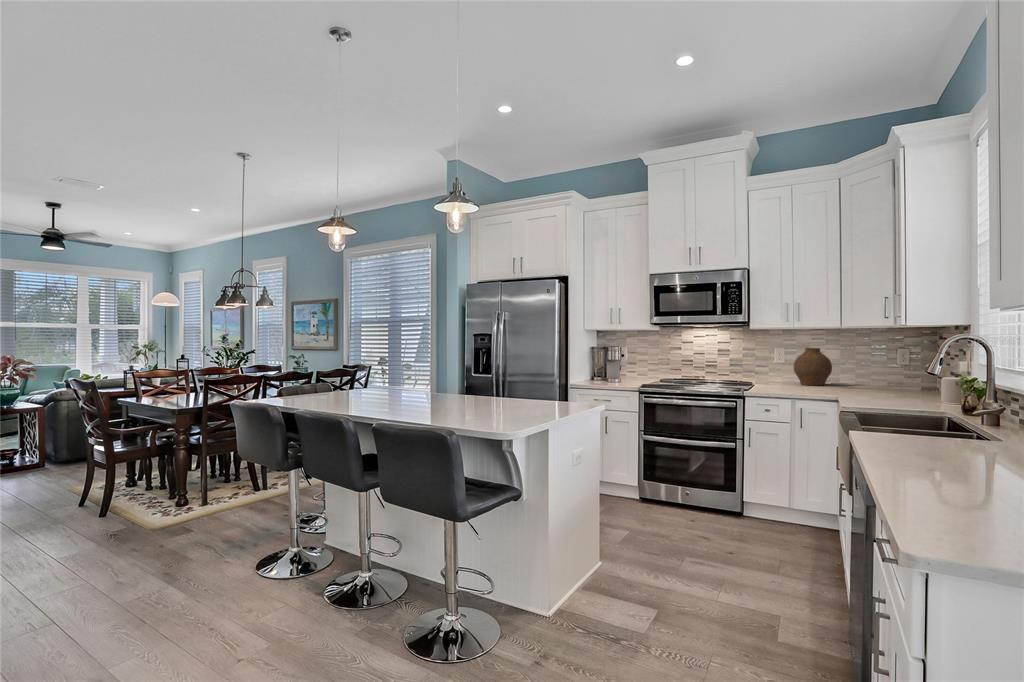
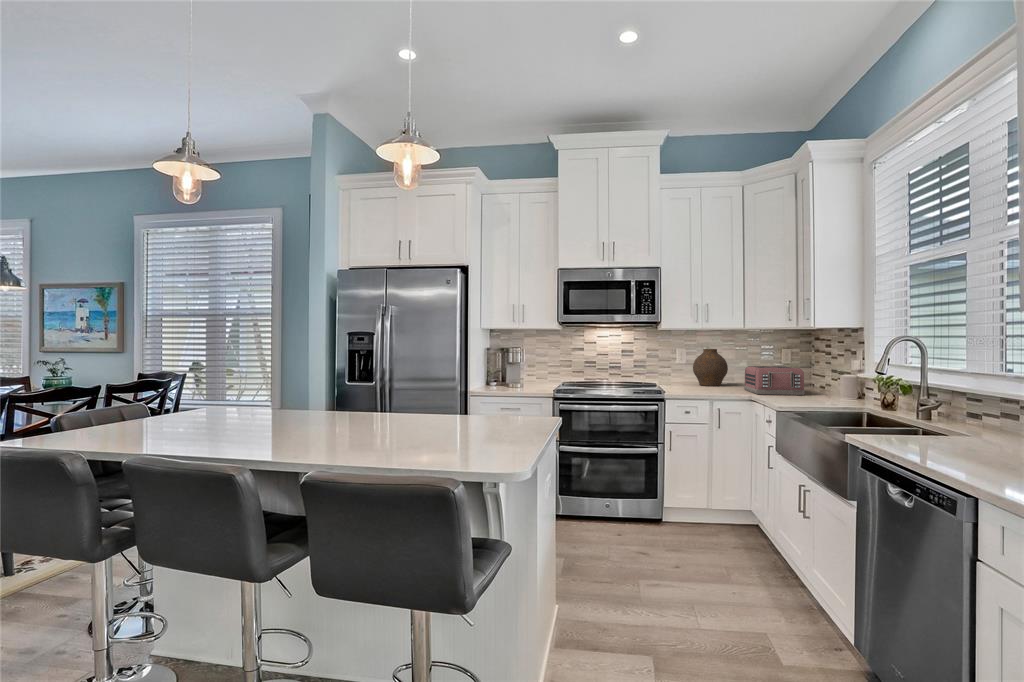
toaster: none [841,366,903,397] -> present [744,366,805,395]

